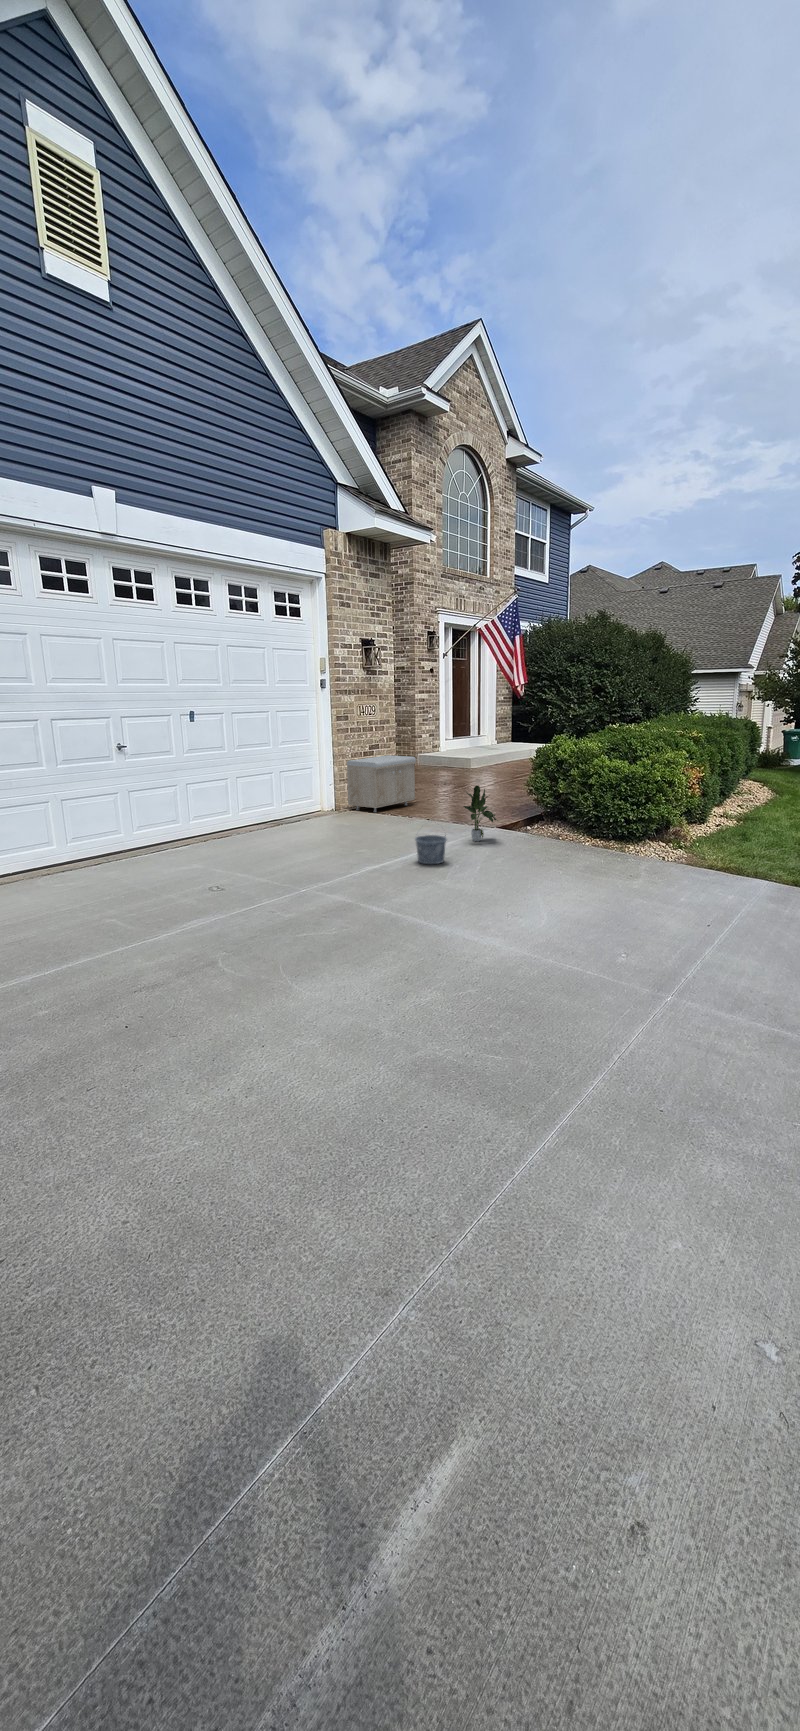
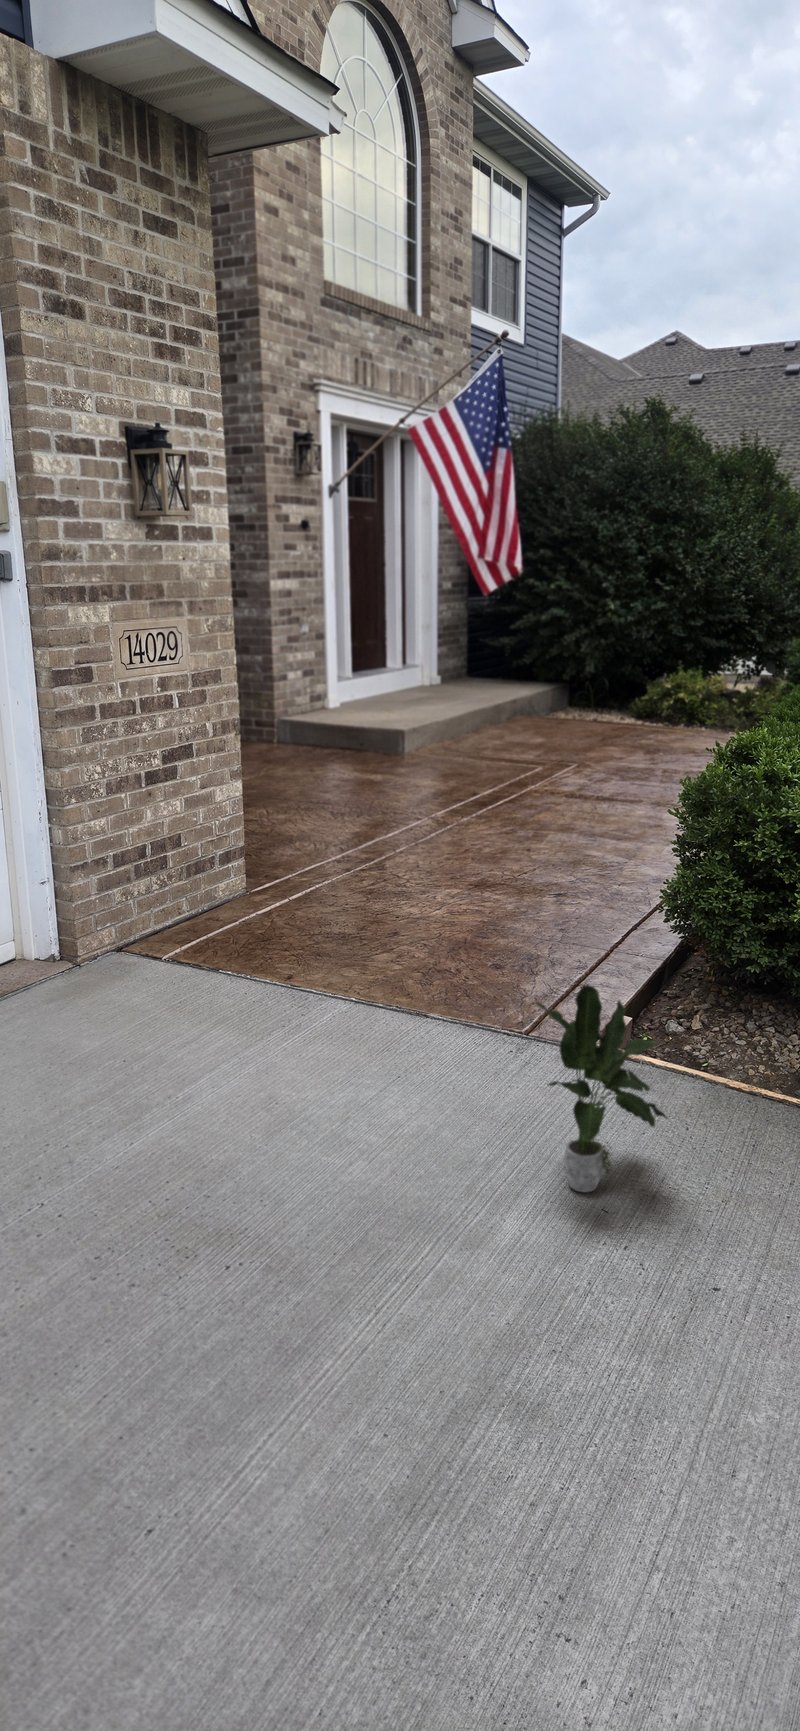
storage bench: present [347,755,416,812] -> none [92,778,306,972]
bucket: present [415,835,447,864] -> none [393,1292,553,1506]

